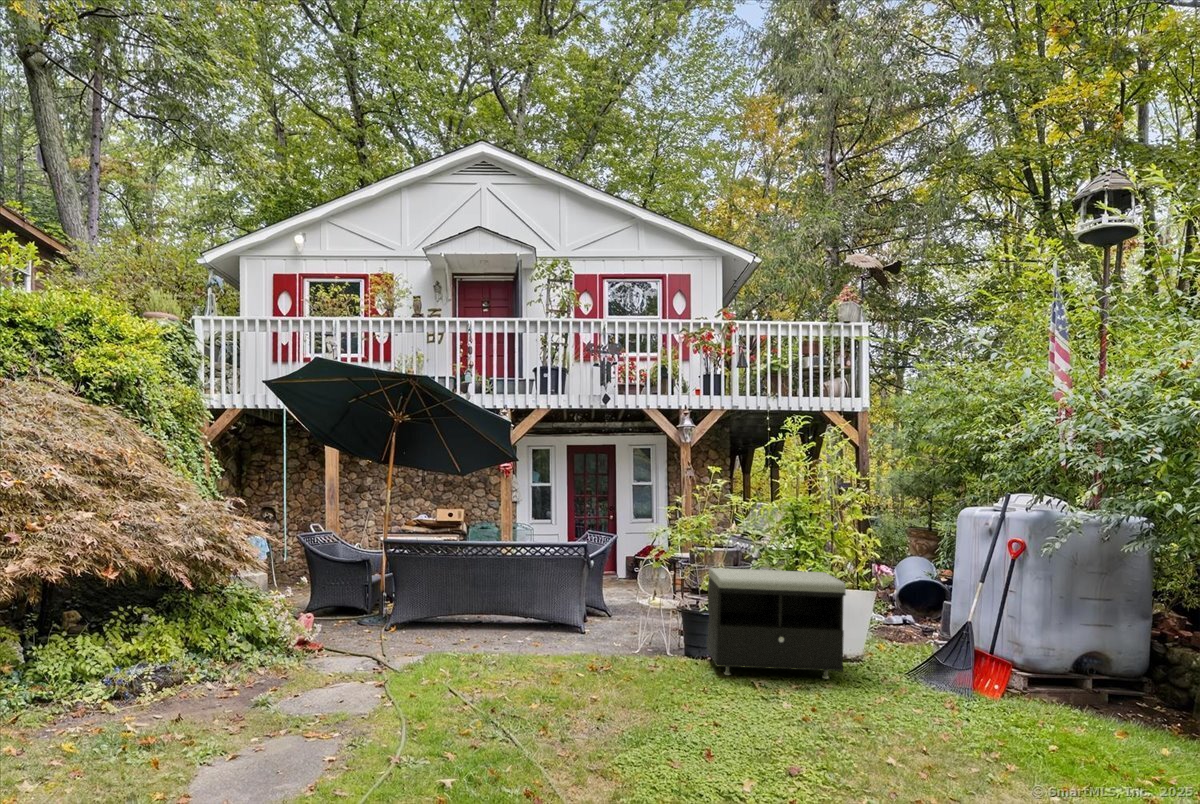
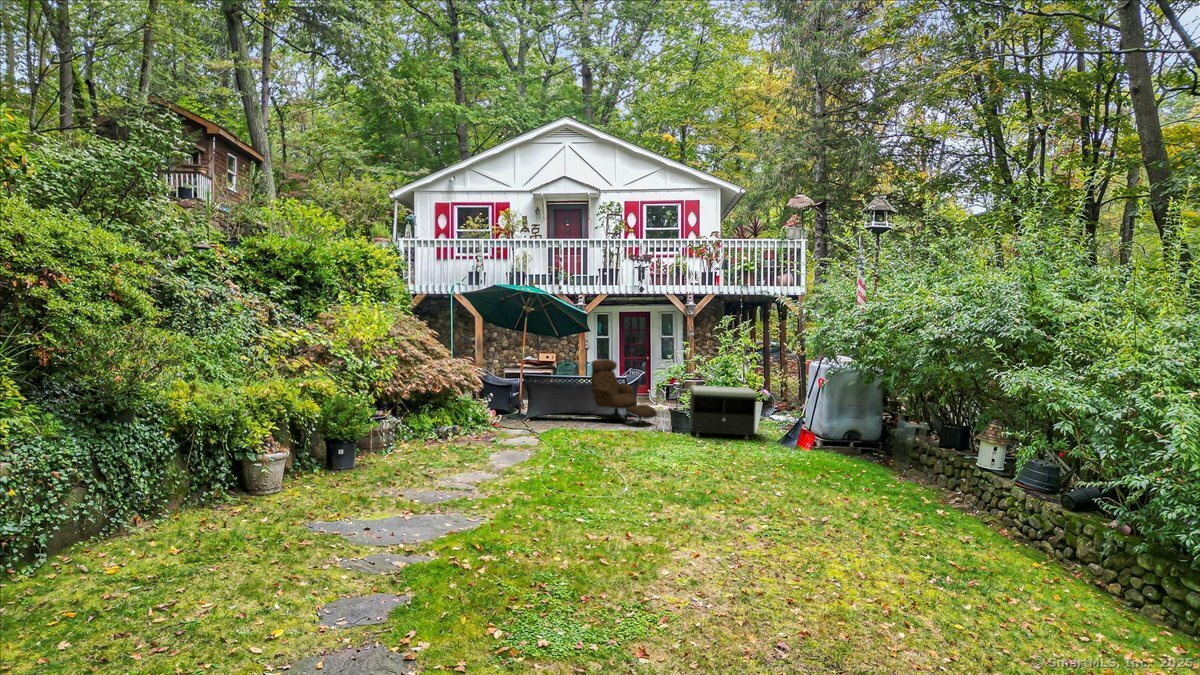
lounge chair: none [514,518,642,653] -> present [591,359,657,426]

